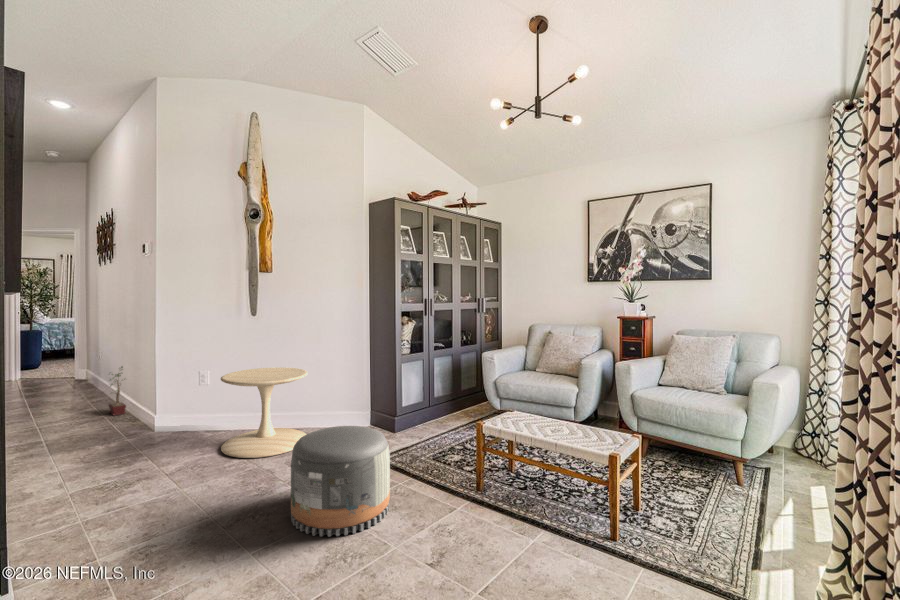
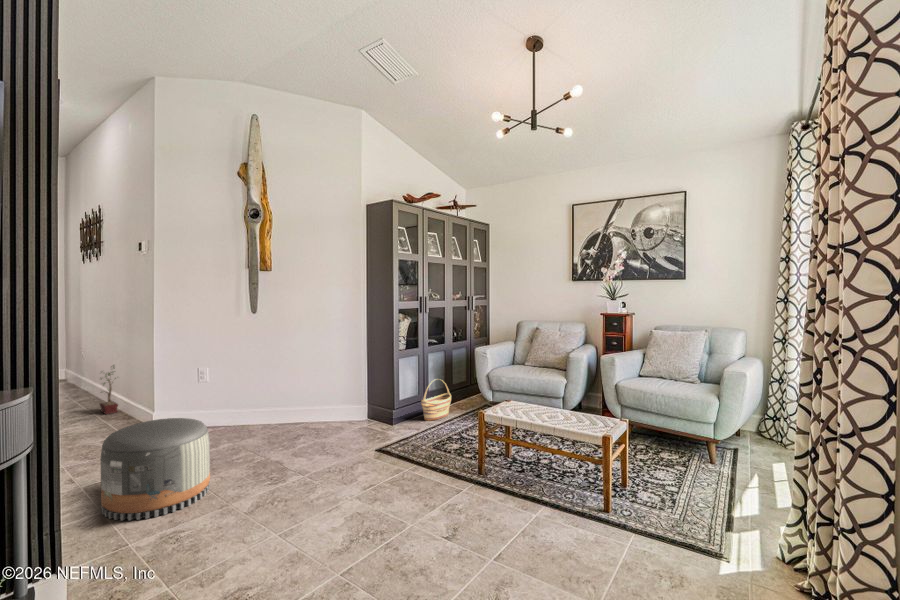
side table: present [221,367,308,458] -> none [225,364,309,451]
basket: none [426,385,458,428] -> present [421,380,451,421]
pouf: present [291,426,390,537] -> present [100,418,210,521]

